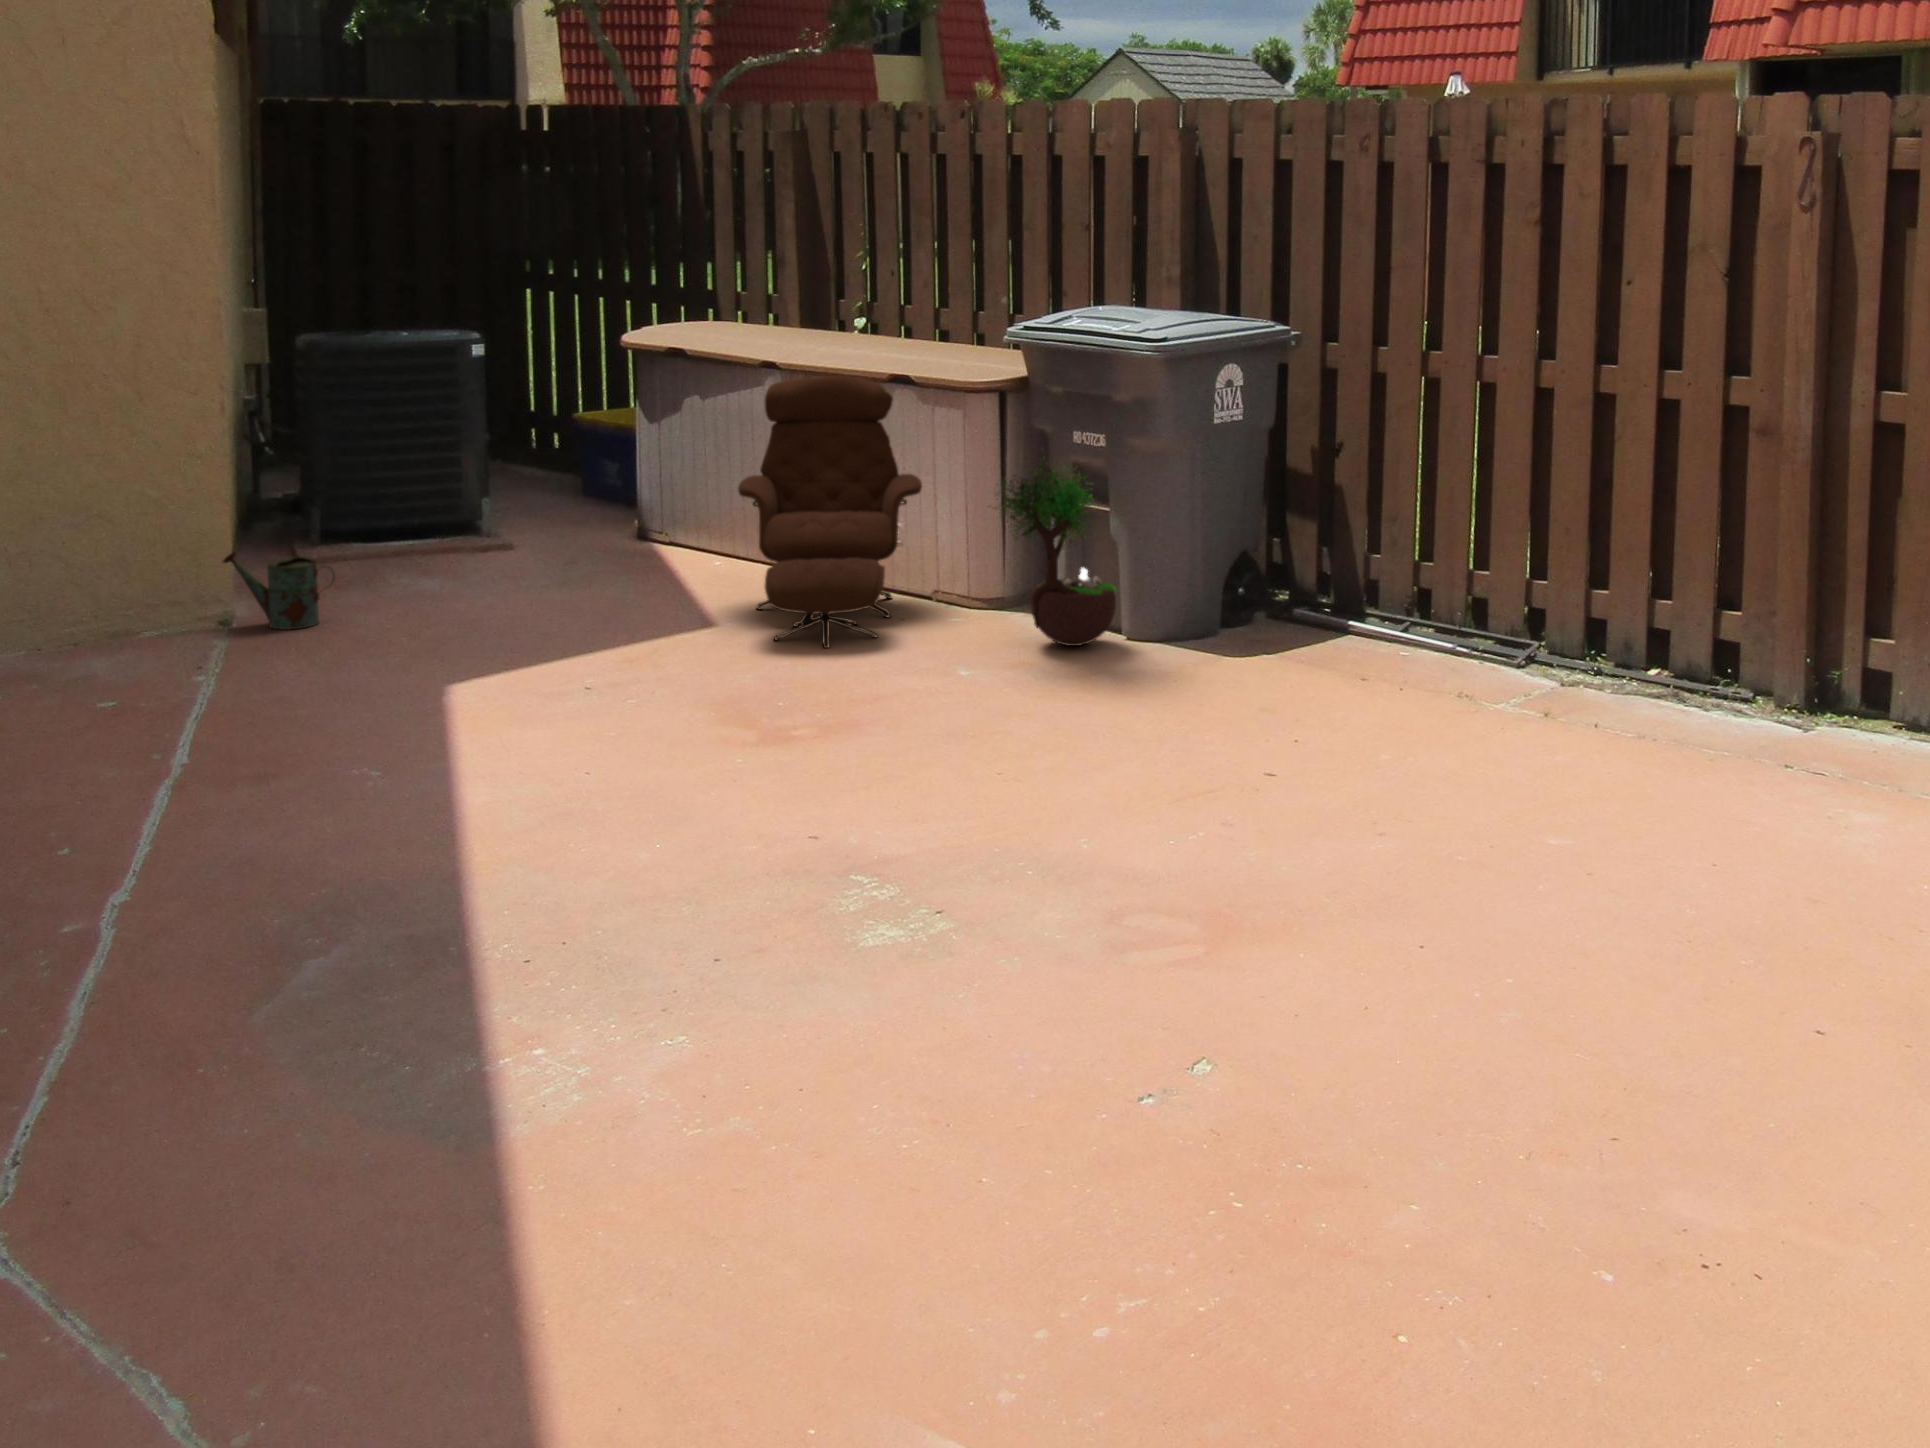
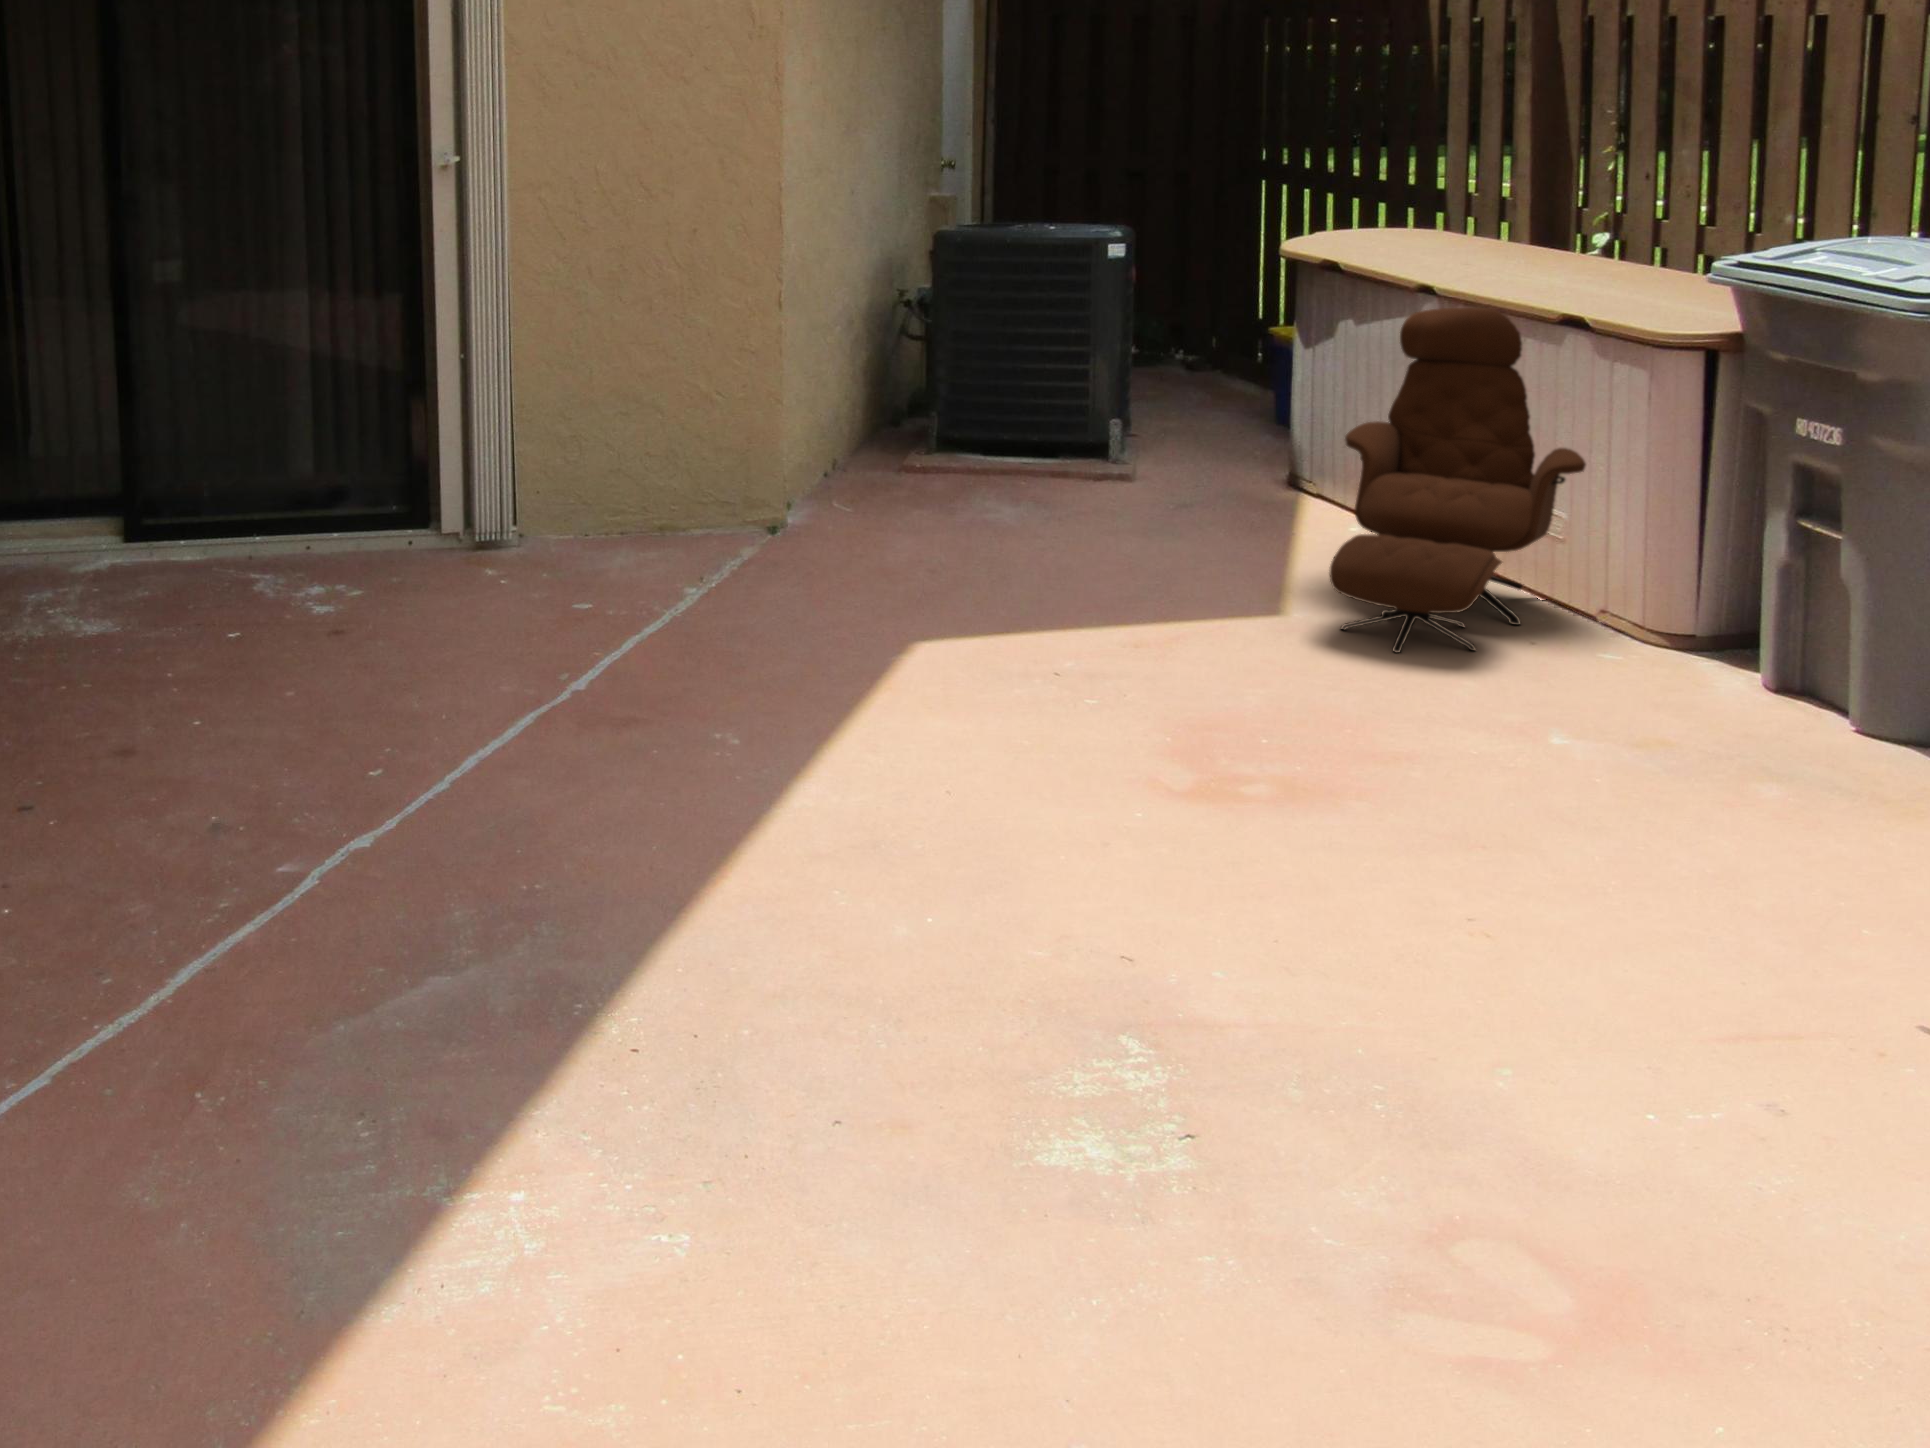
potted tree: present [994,456,1116,646] -> none [1631,436,1837,722]
watering can: present [223,552,335,630] -> none [822,437,917,523]

